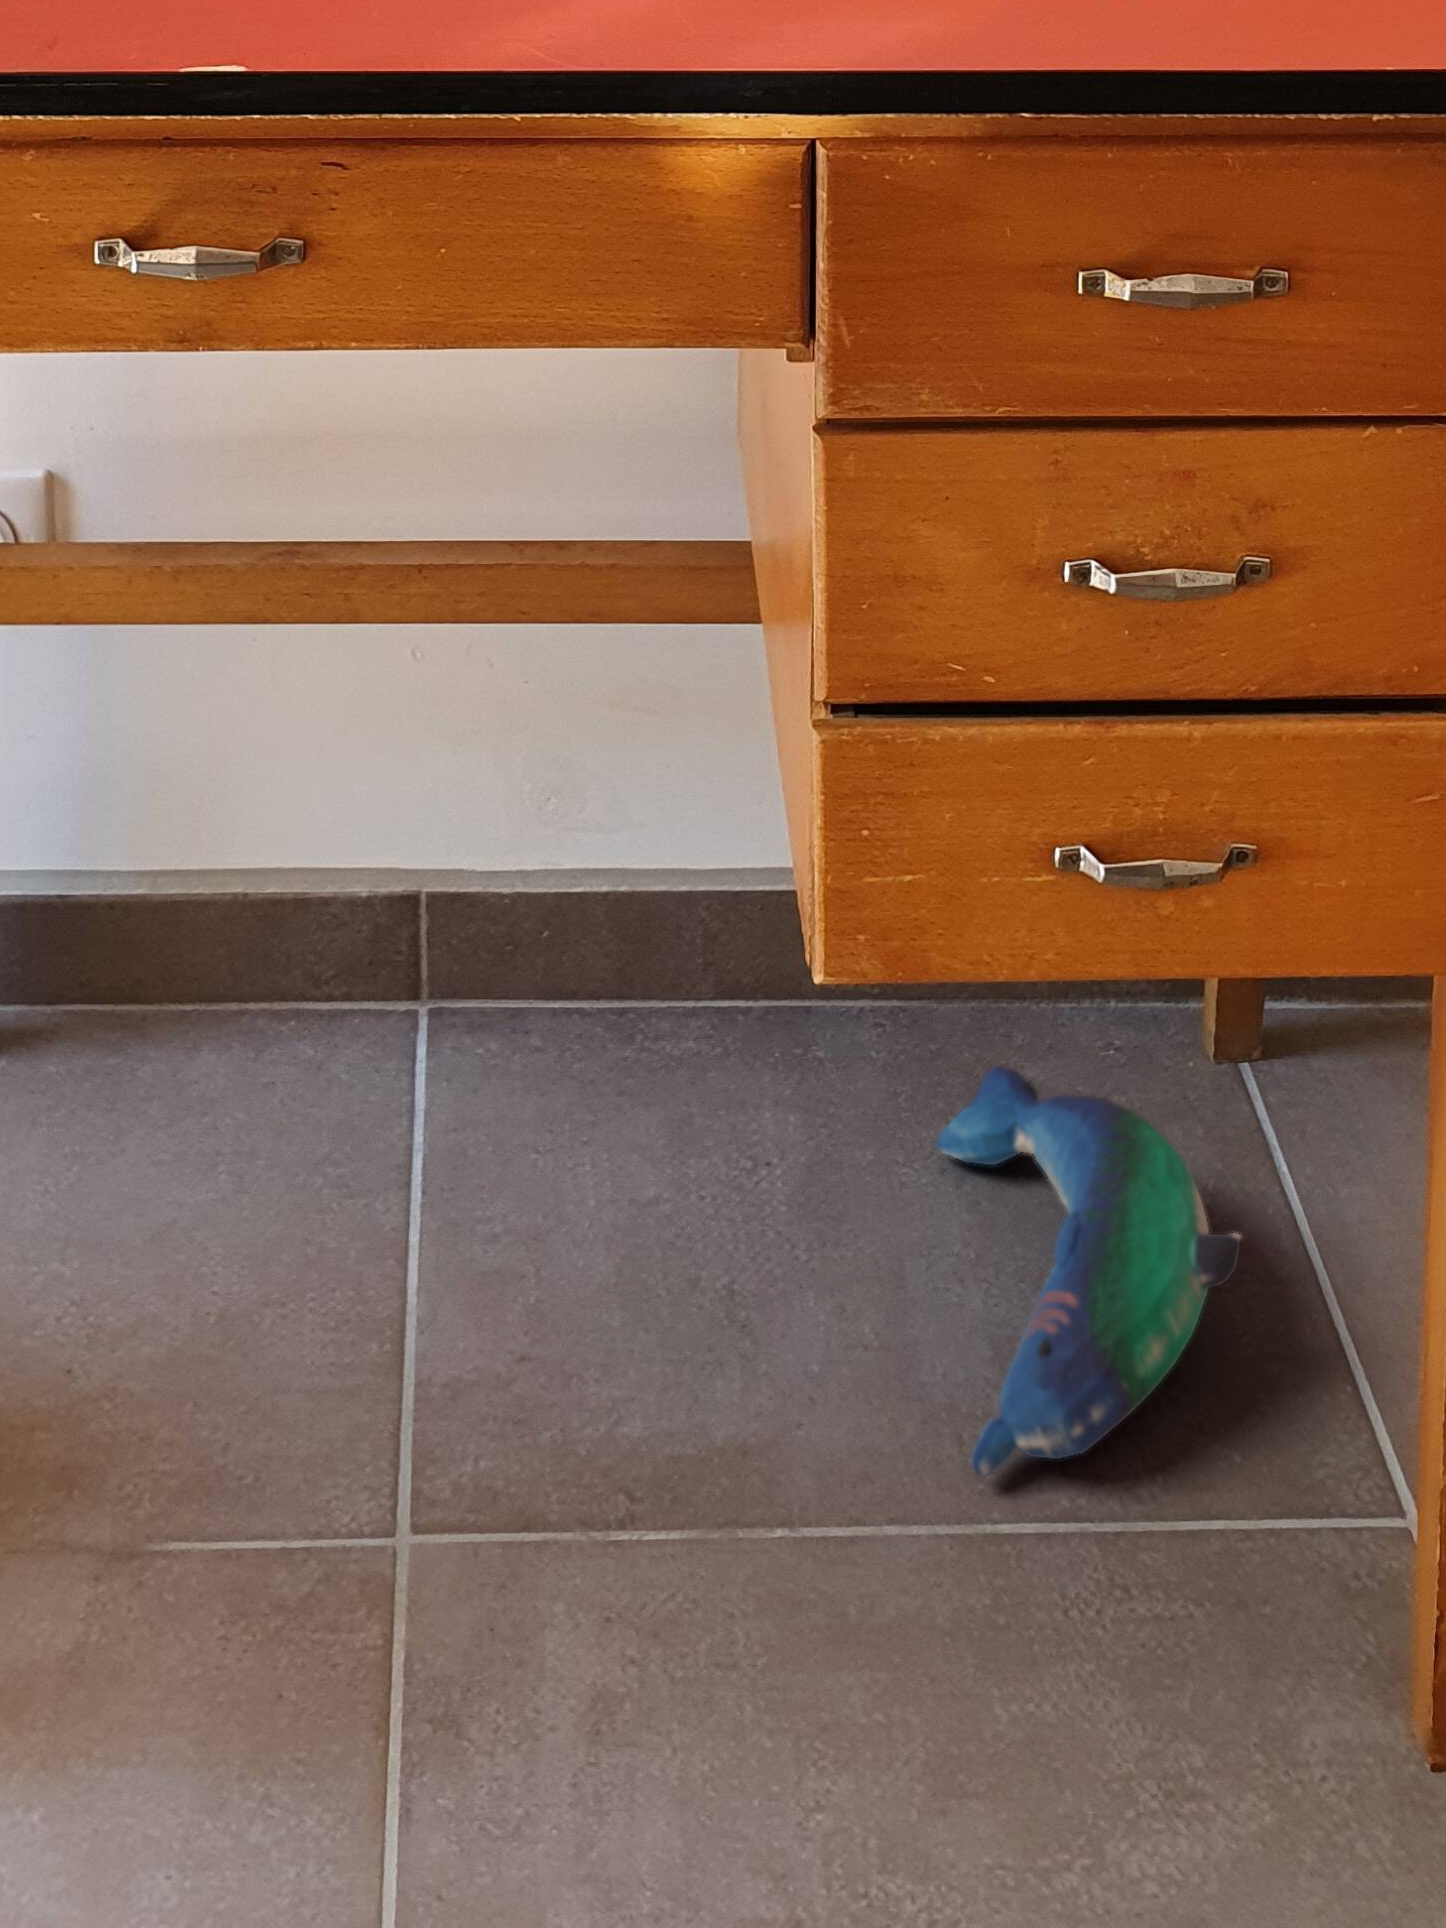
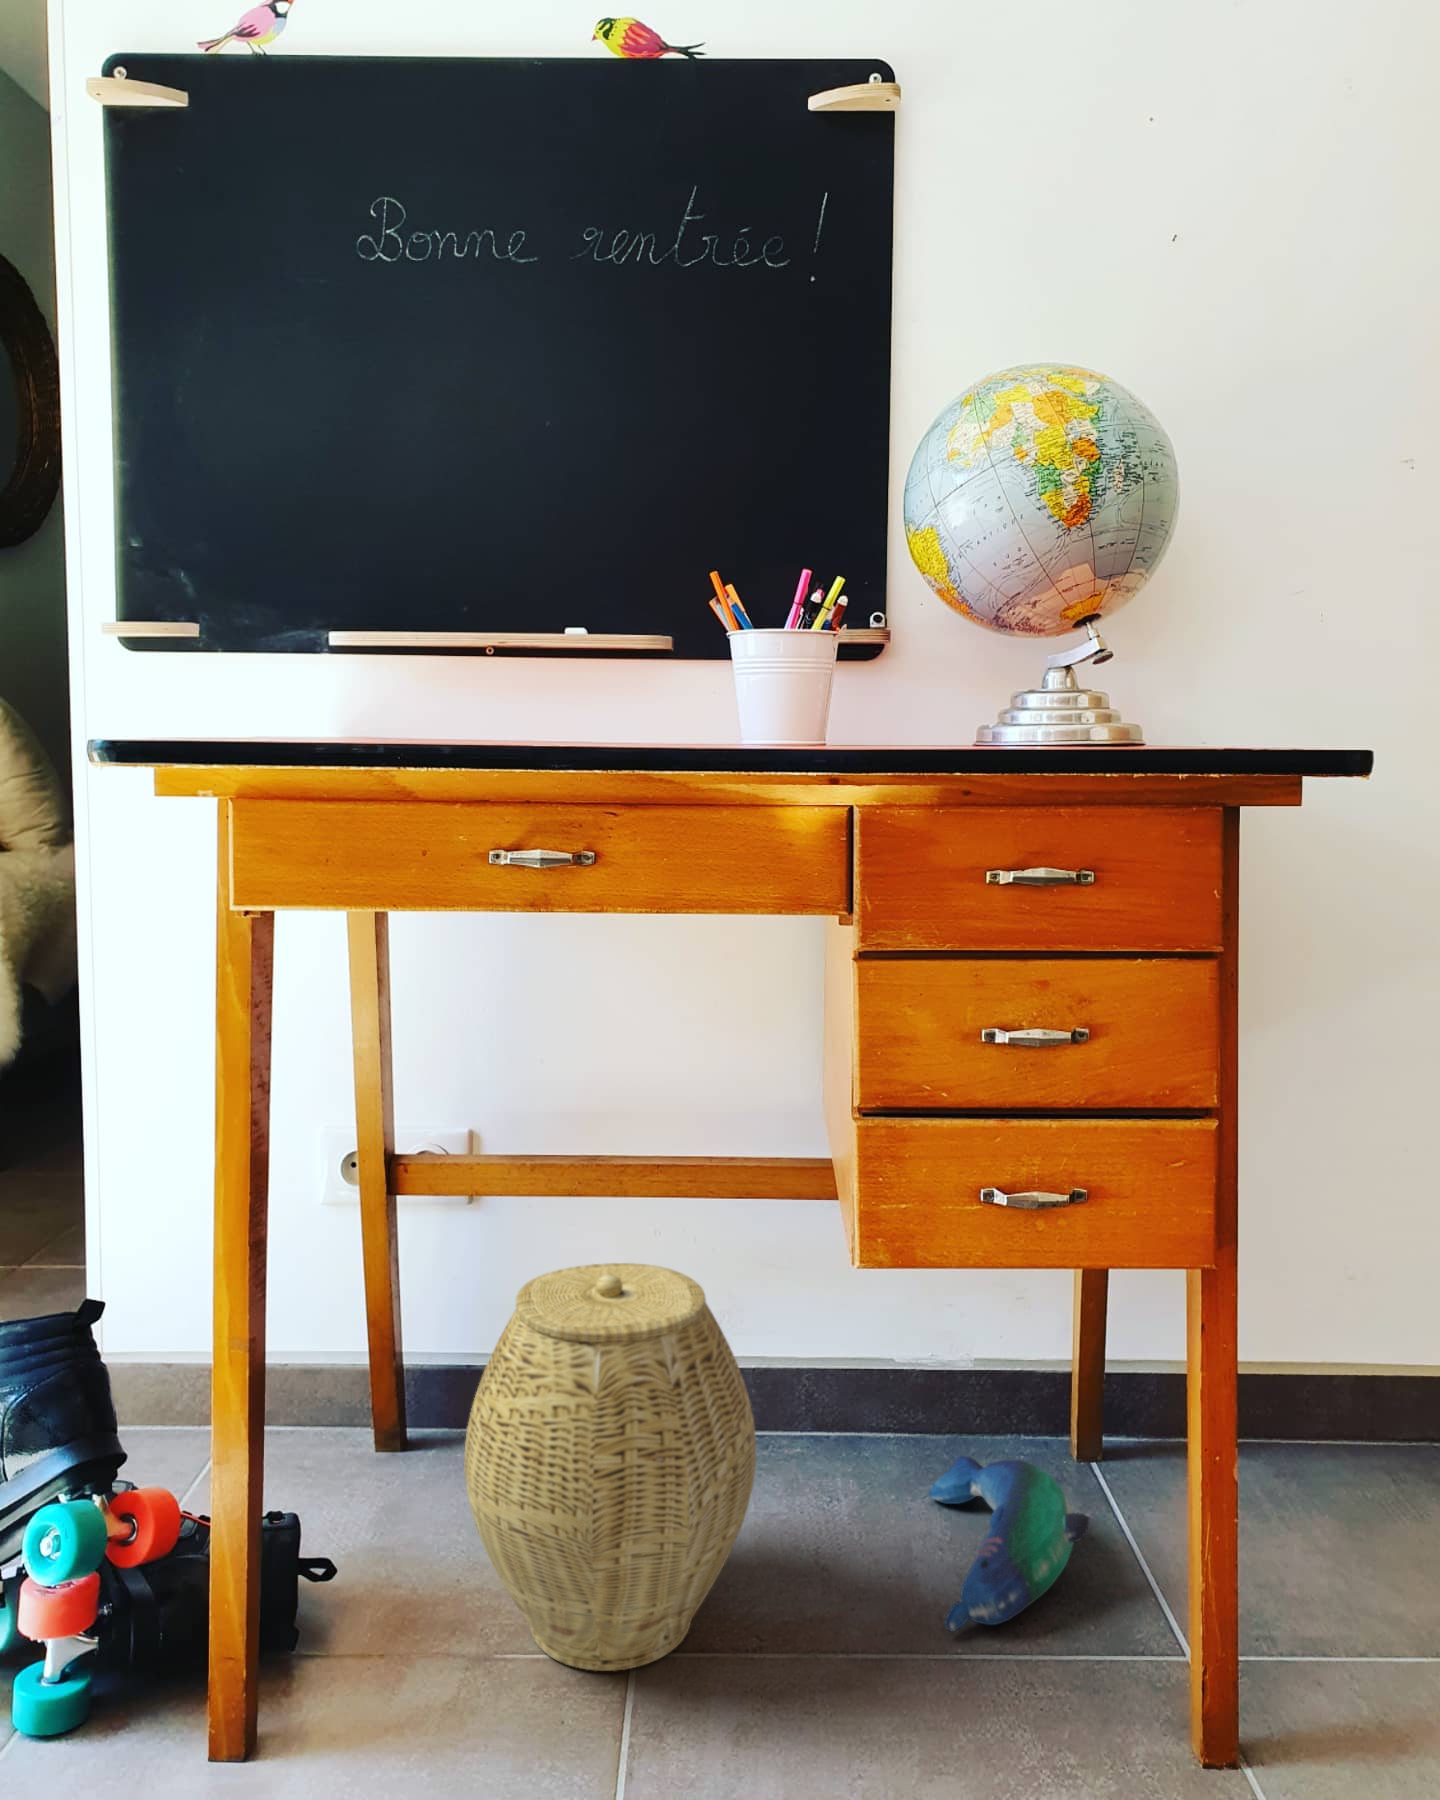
woven basket: none [63,806,616,1588] -> present [464,1263,756,1671]

